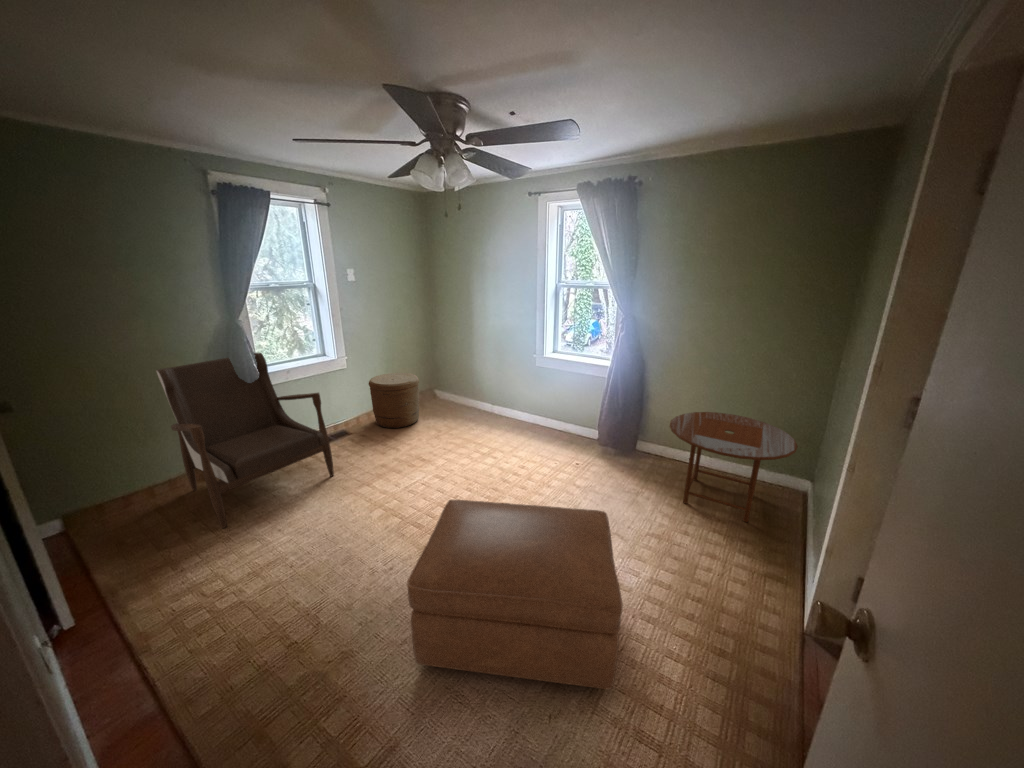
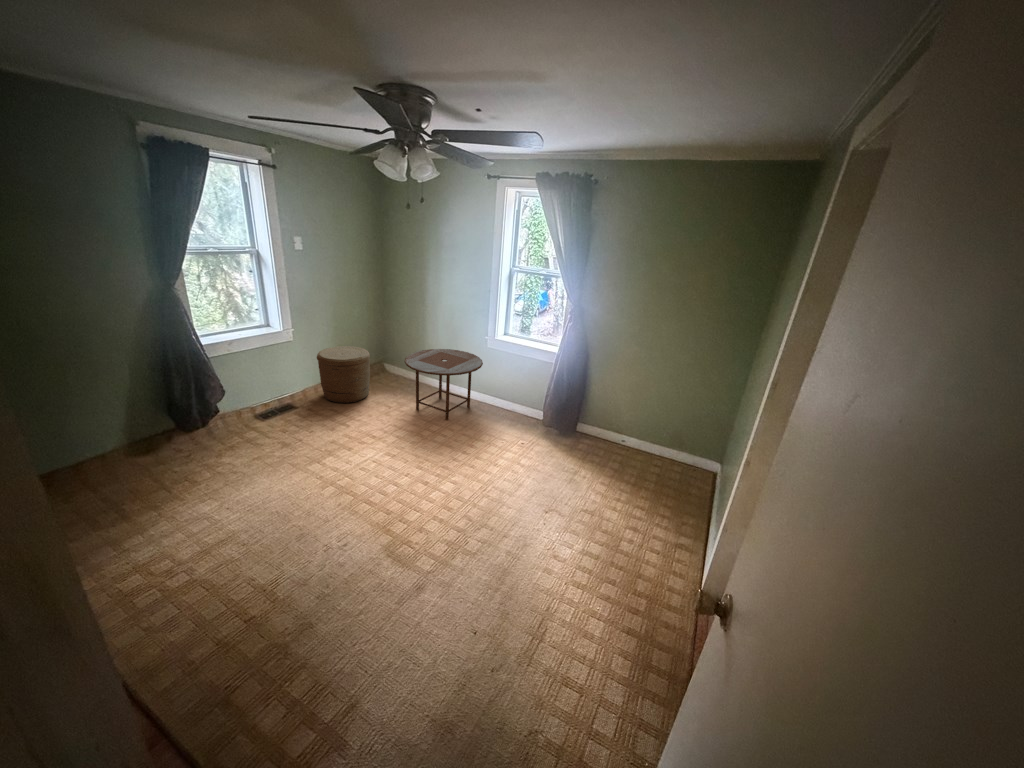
armchair: present [156,353,334,528] -> none [78,323,282,507]
side table: present [670,412,798,522] -> present [405,349,483,420]
ottoman: present [407,500,622,689] -> none [367,484,557,646]

